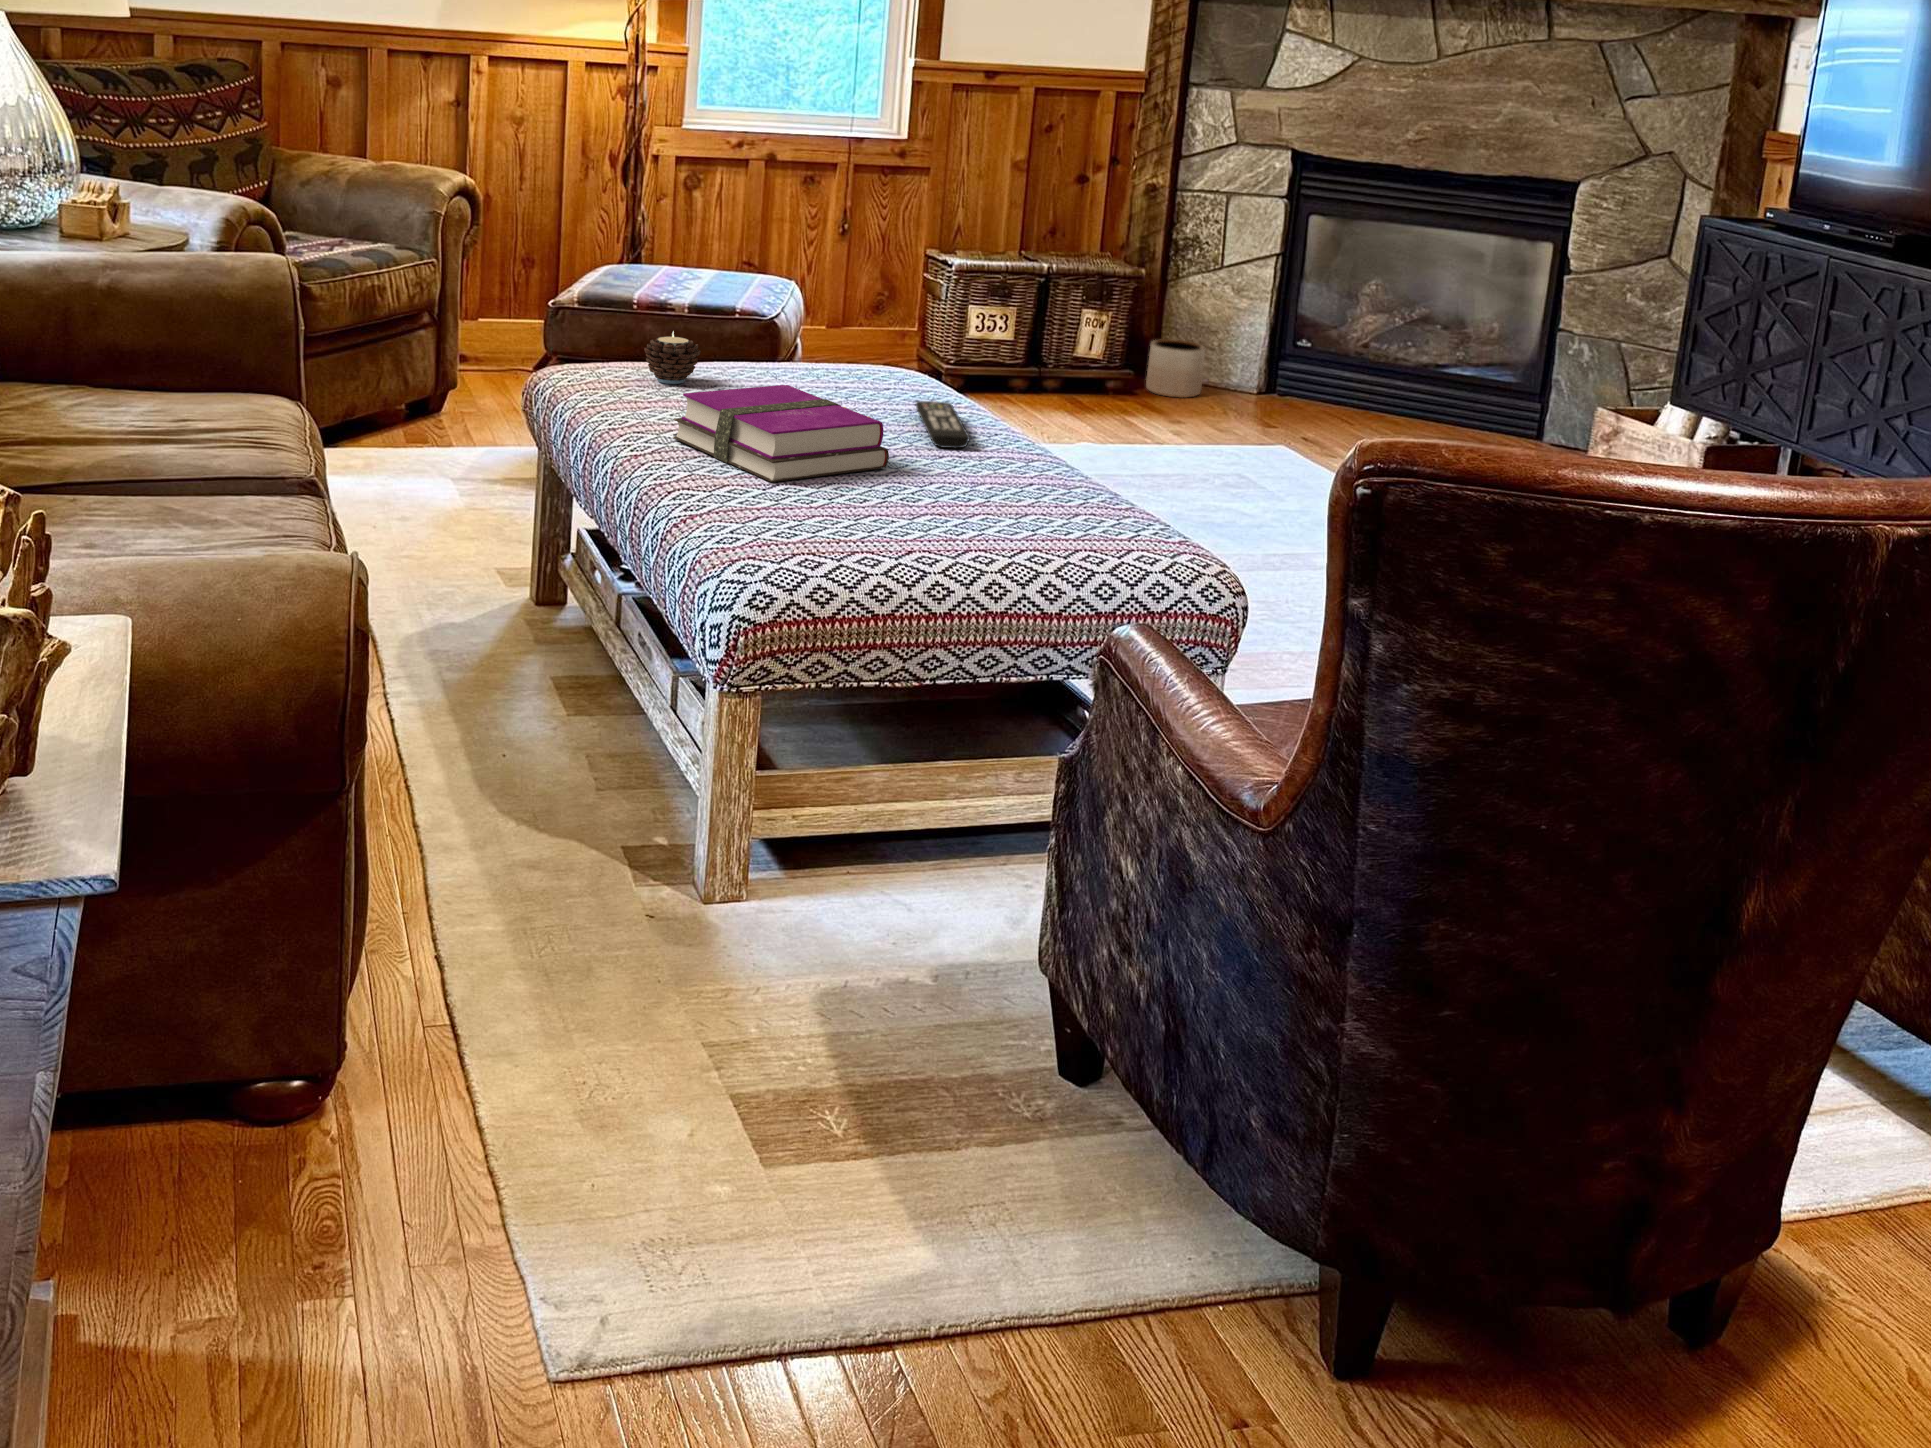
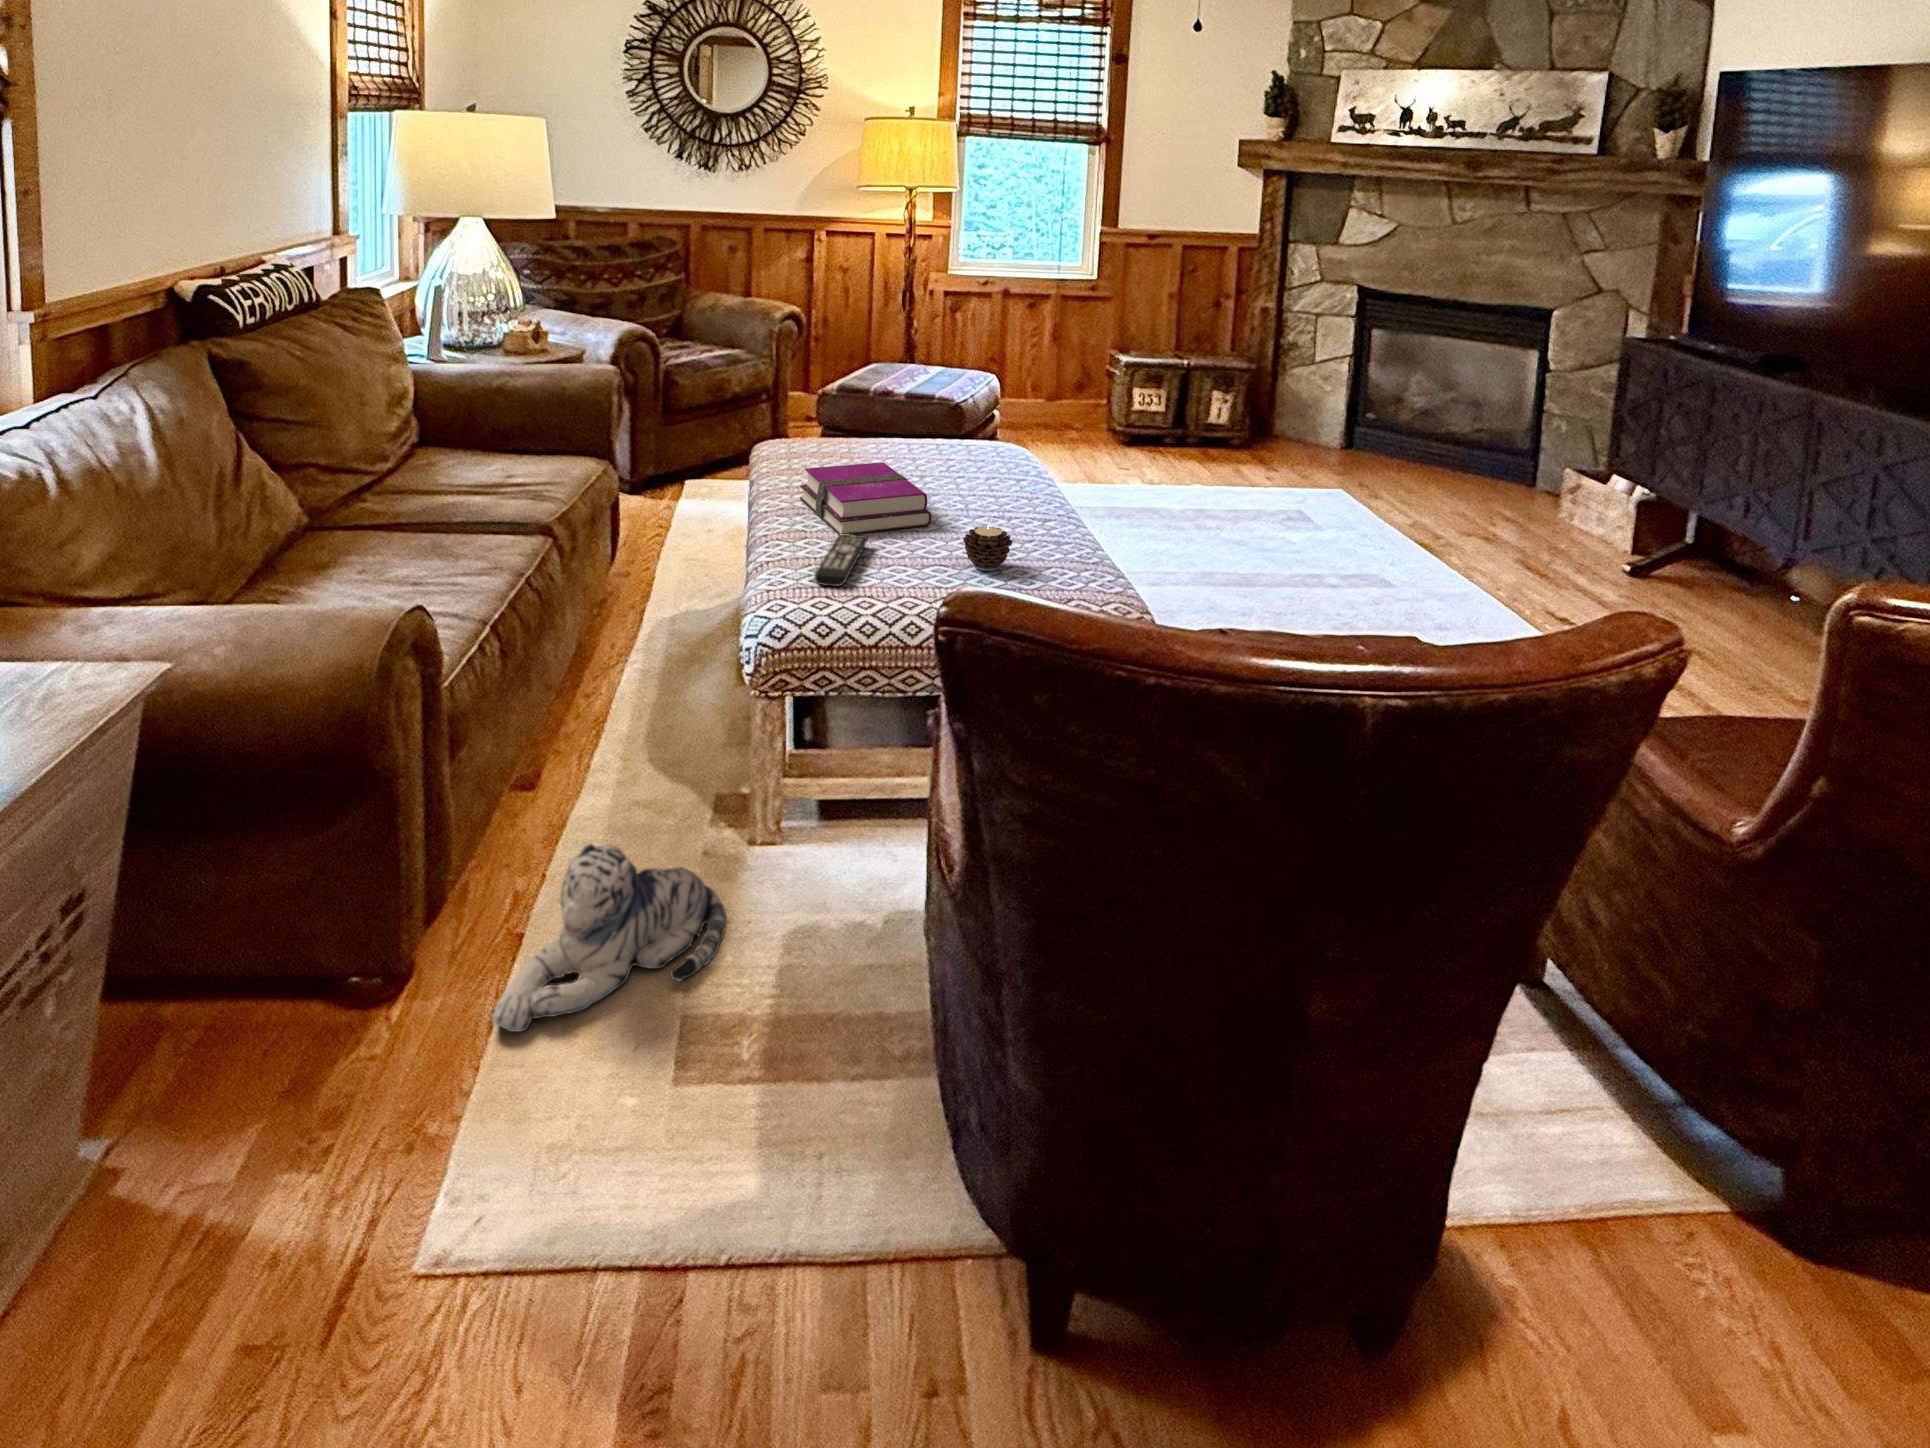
candle: present [645,331,701,384] -> present [963,525,1012,571]
planter: present [1146,339,1205,398] -> none [1256,410,1296,449]
remote control: present [915,401,970,448] -> present [814,534,868,586]
plush toy: none [477,883,733,1130] -> present [492,843,726,1032]

